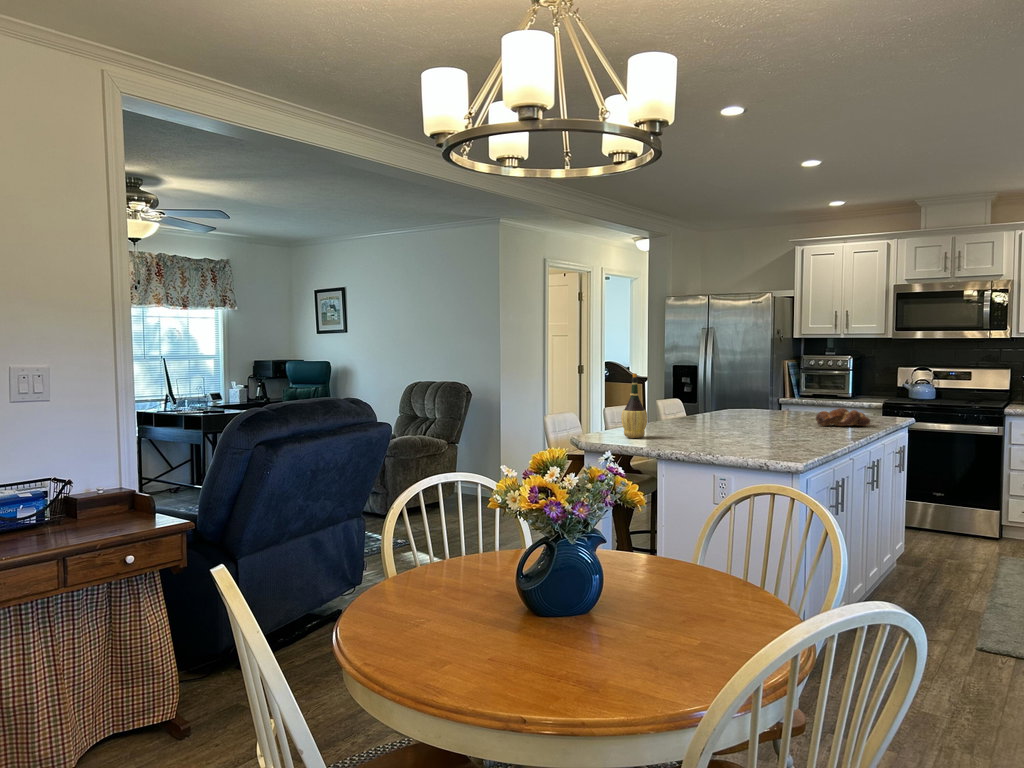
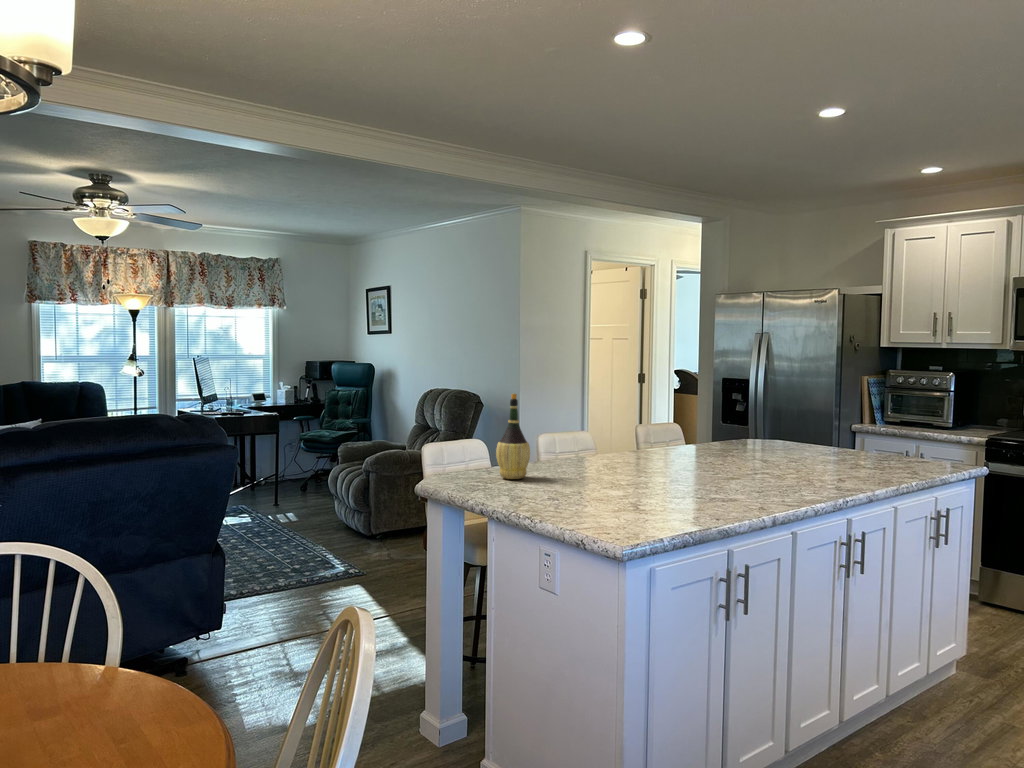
bread loaf: present [816,408,871,426] -> none [806,450,883,478]

